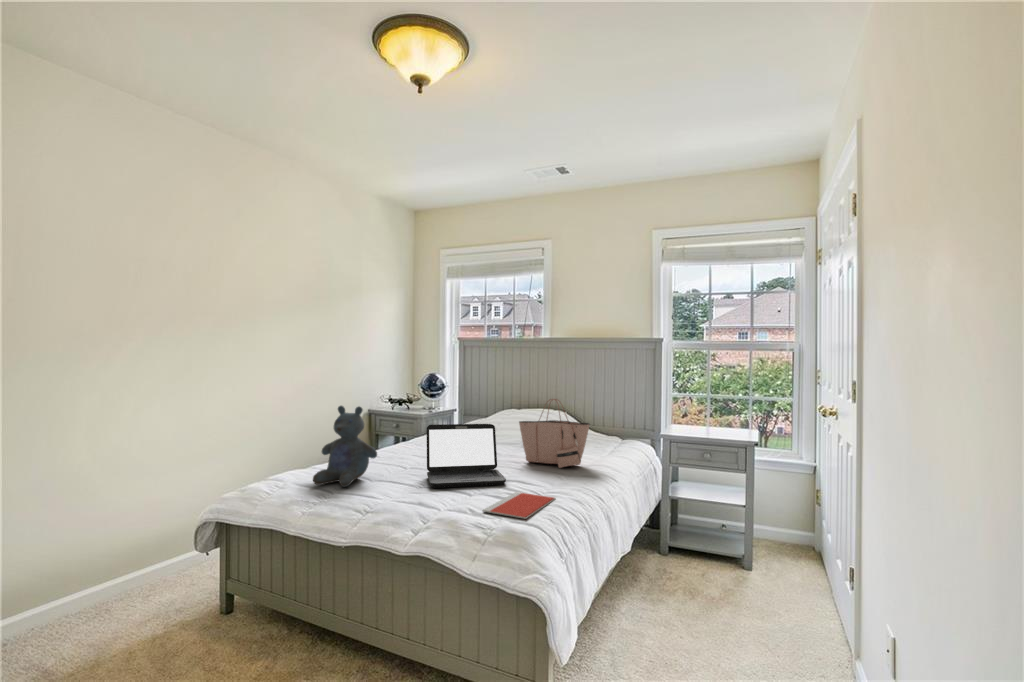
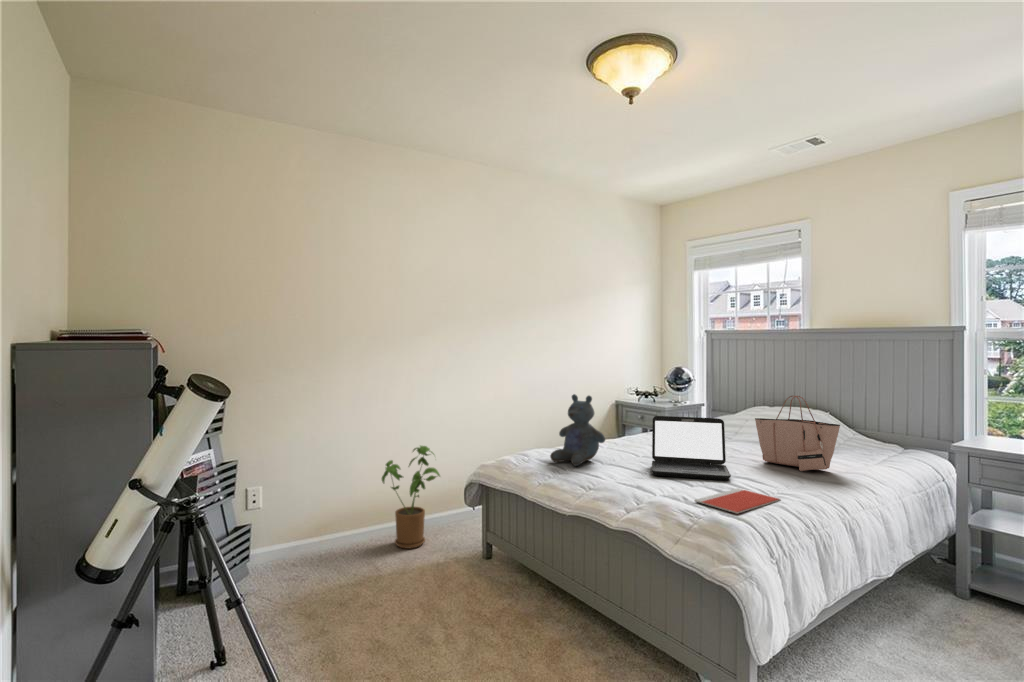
house plant: none [53,482,154,626] -> present [382,446,440,549]

